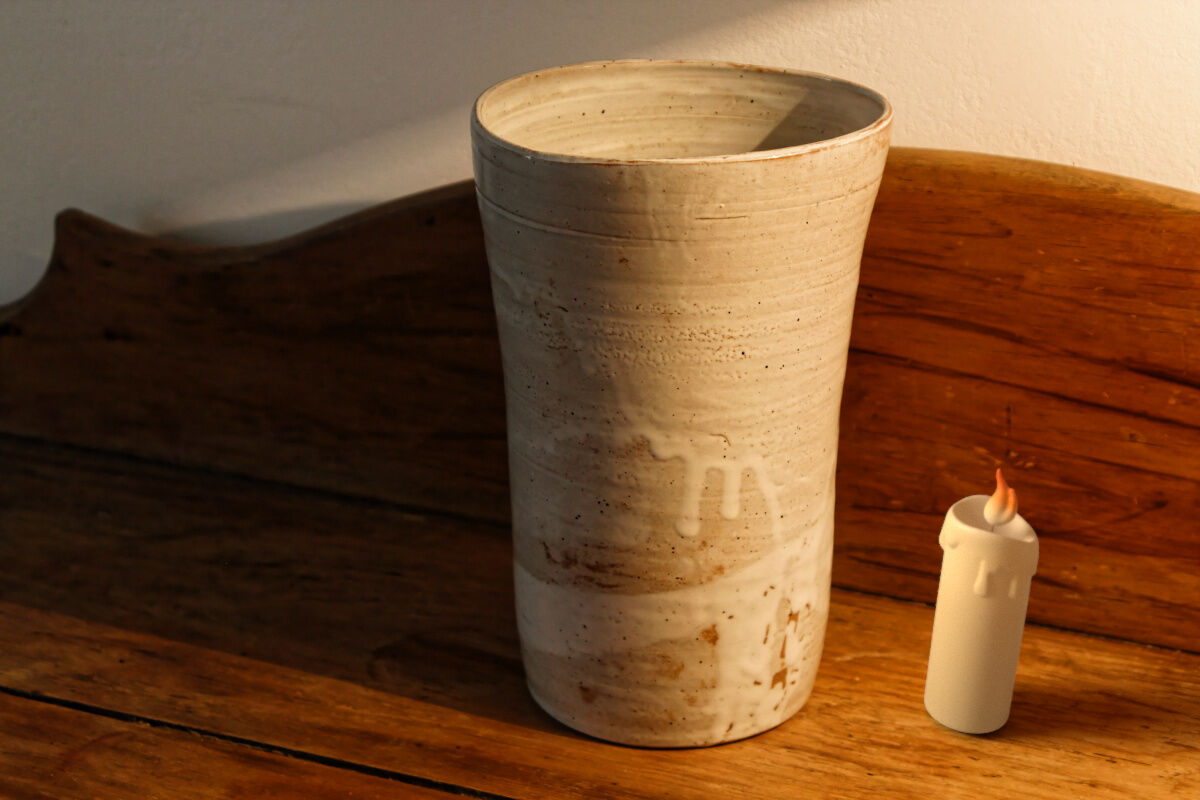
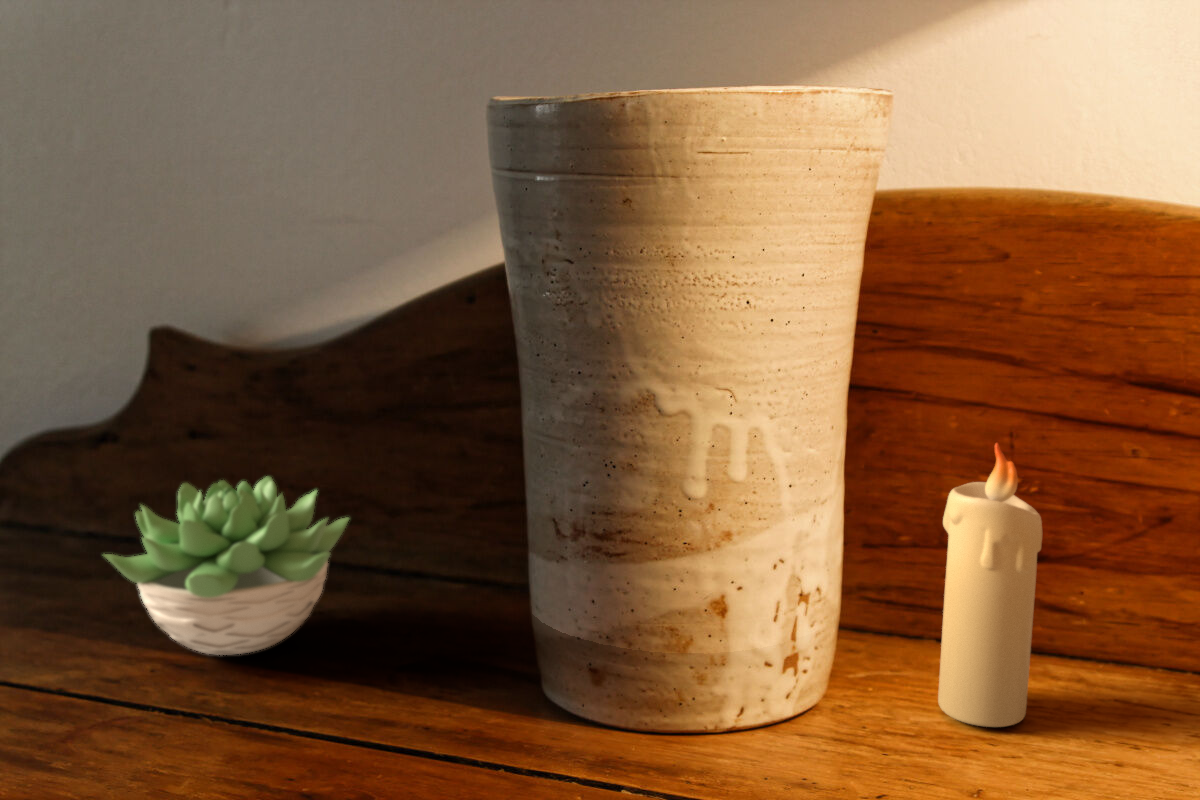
succulent plant: none [80,446,330,640] -> present [104,477,349,655]

